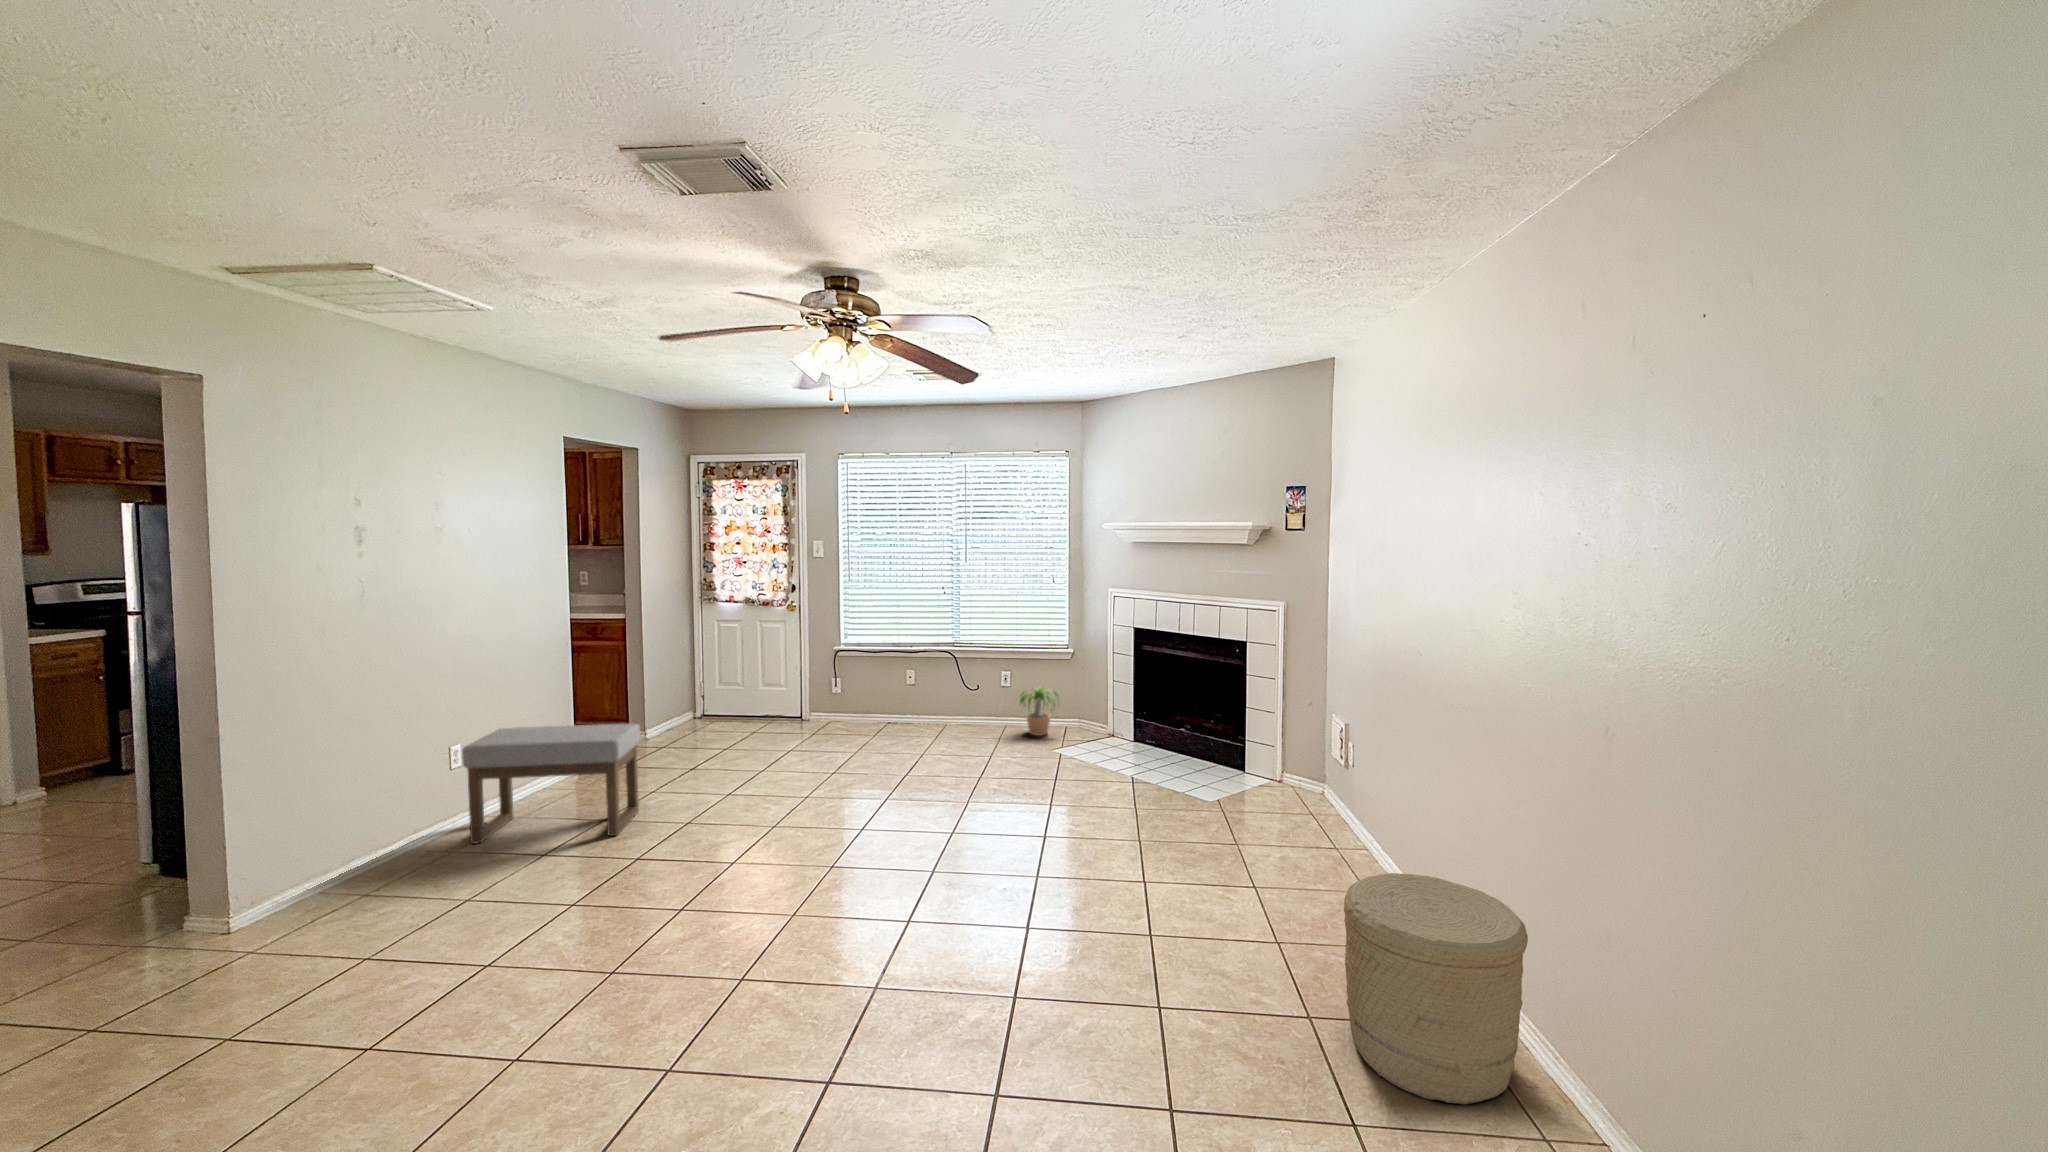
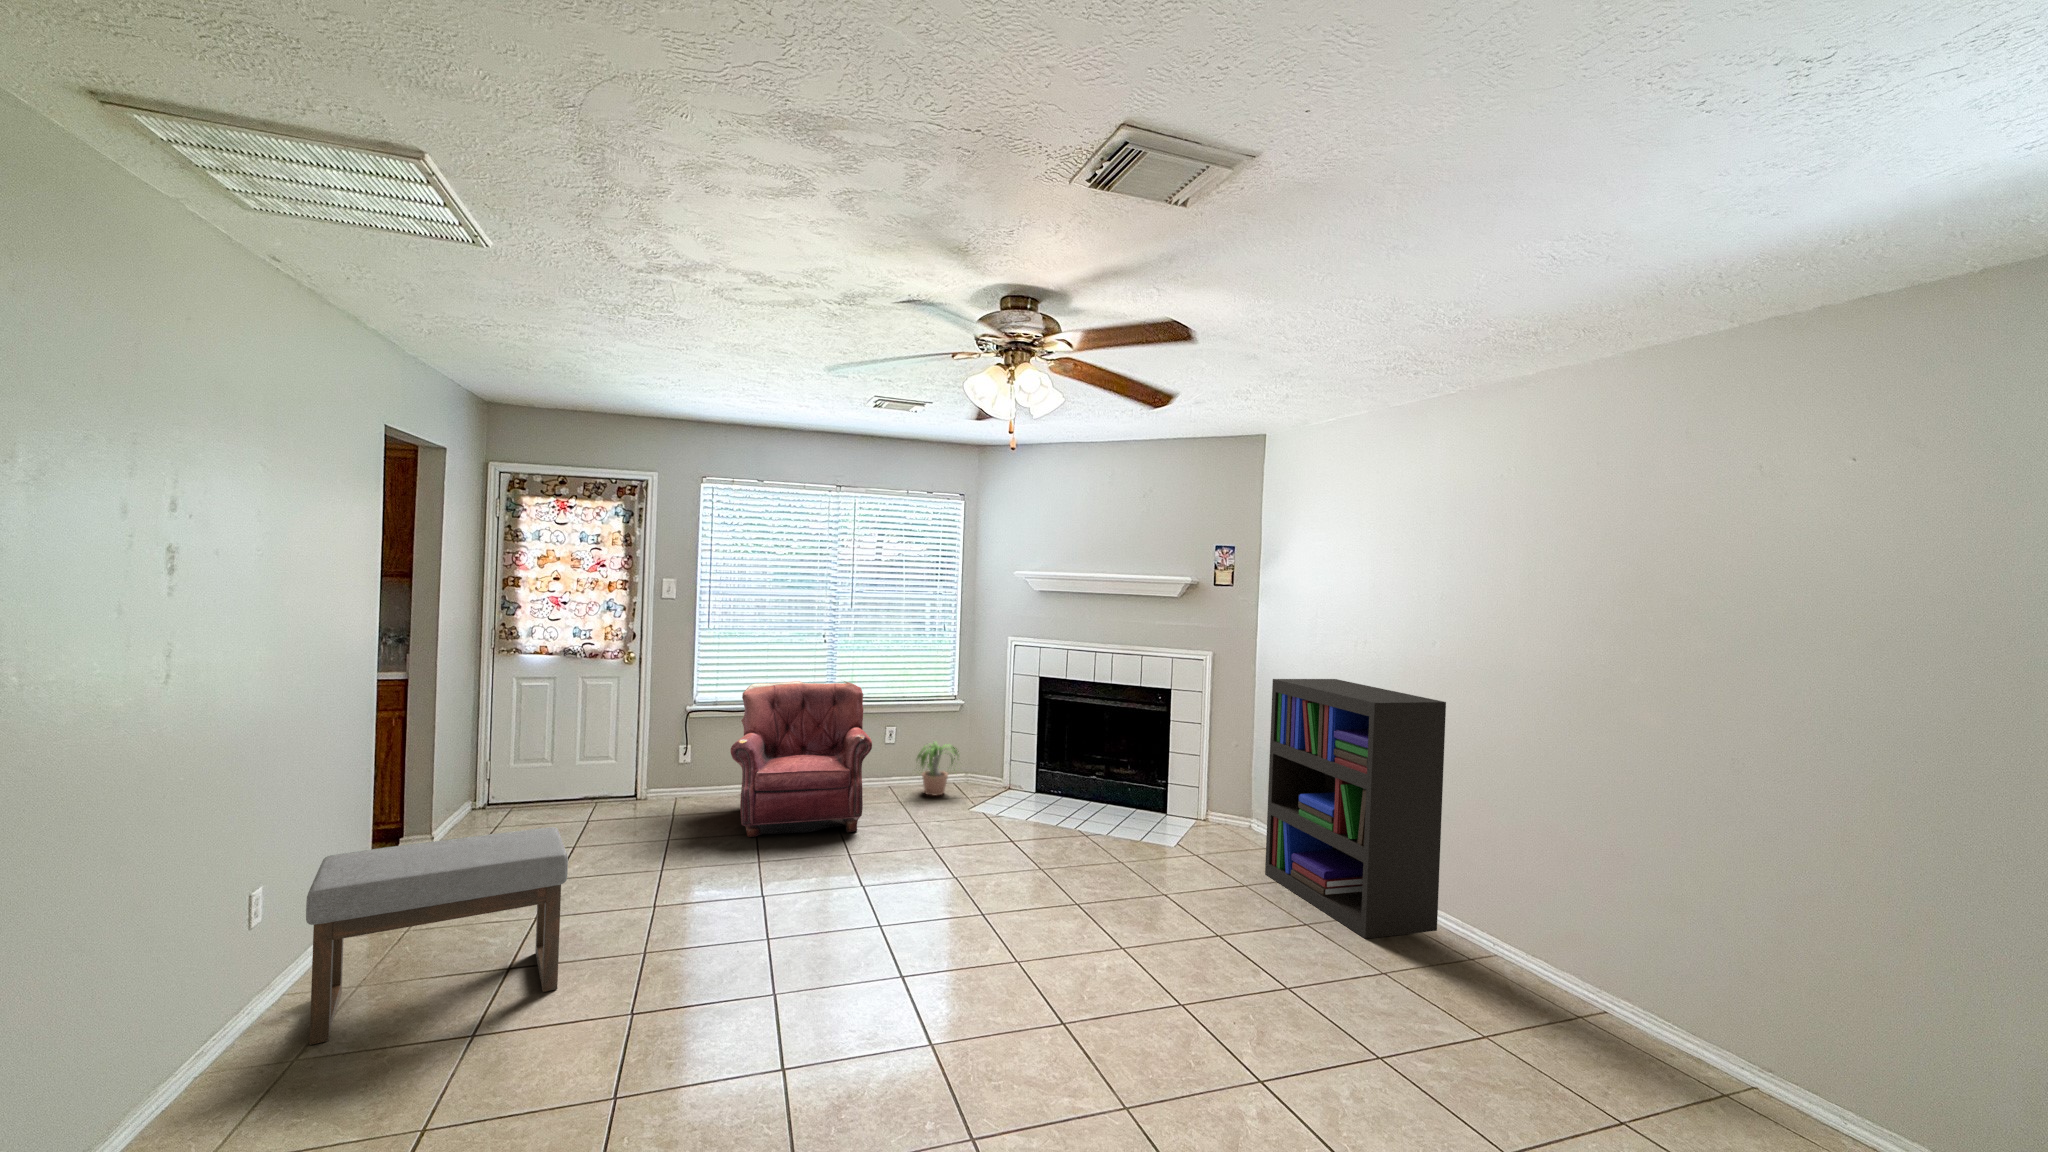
armchair: none [838,627,969,758] -> present [731,681,872,837]
bookshelf: none [1275,629,1412,917] -> present [1265,679,1446,939]
woven basket: present [1344,873,1528,1104] -> none [1515,891,1685,1085]

